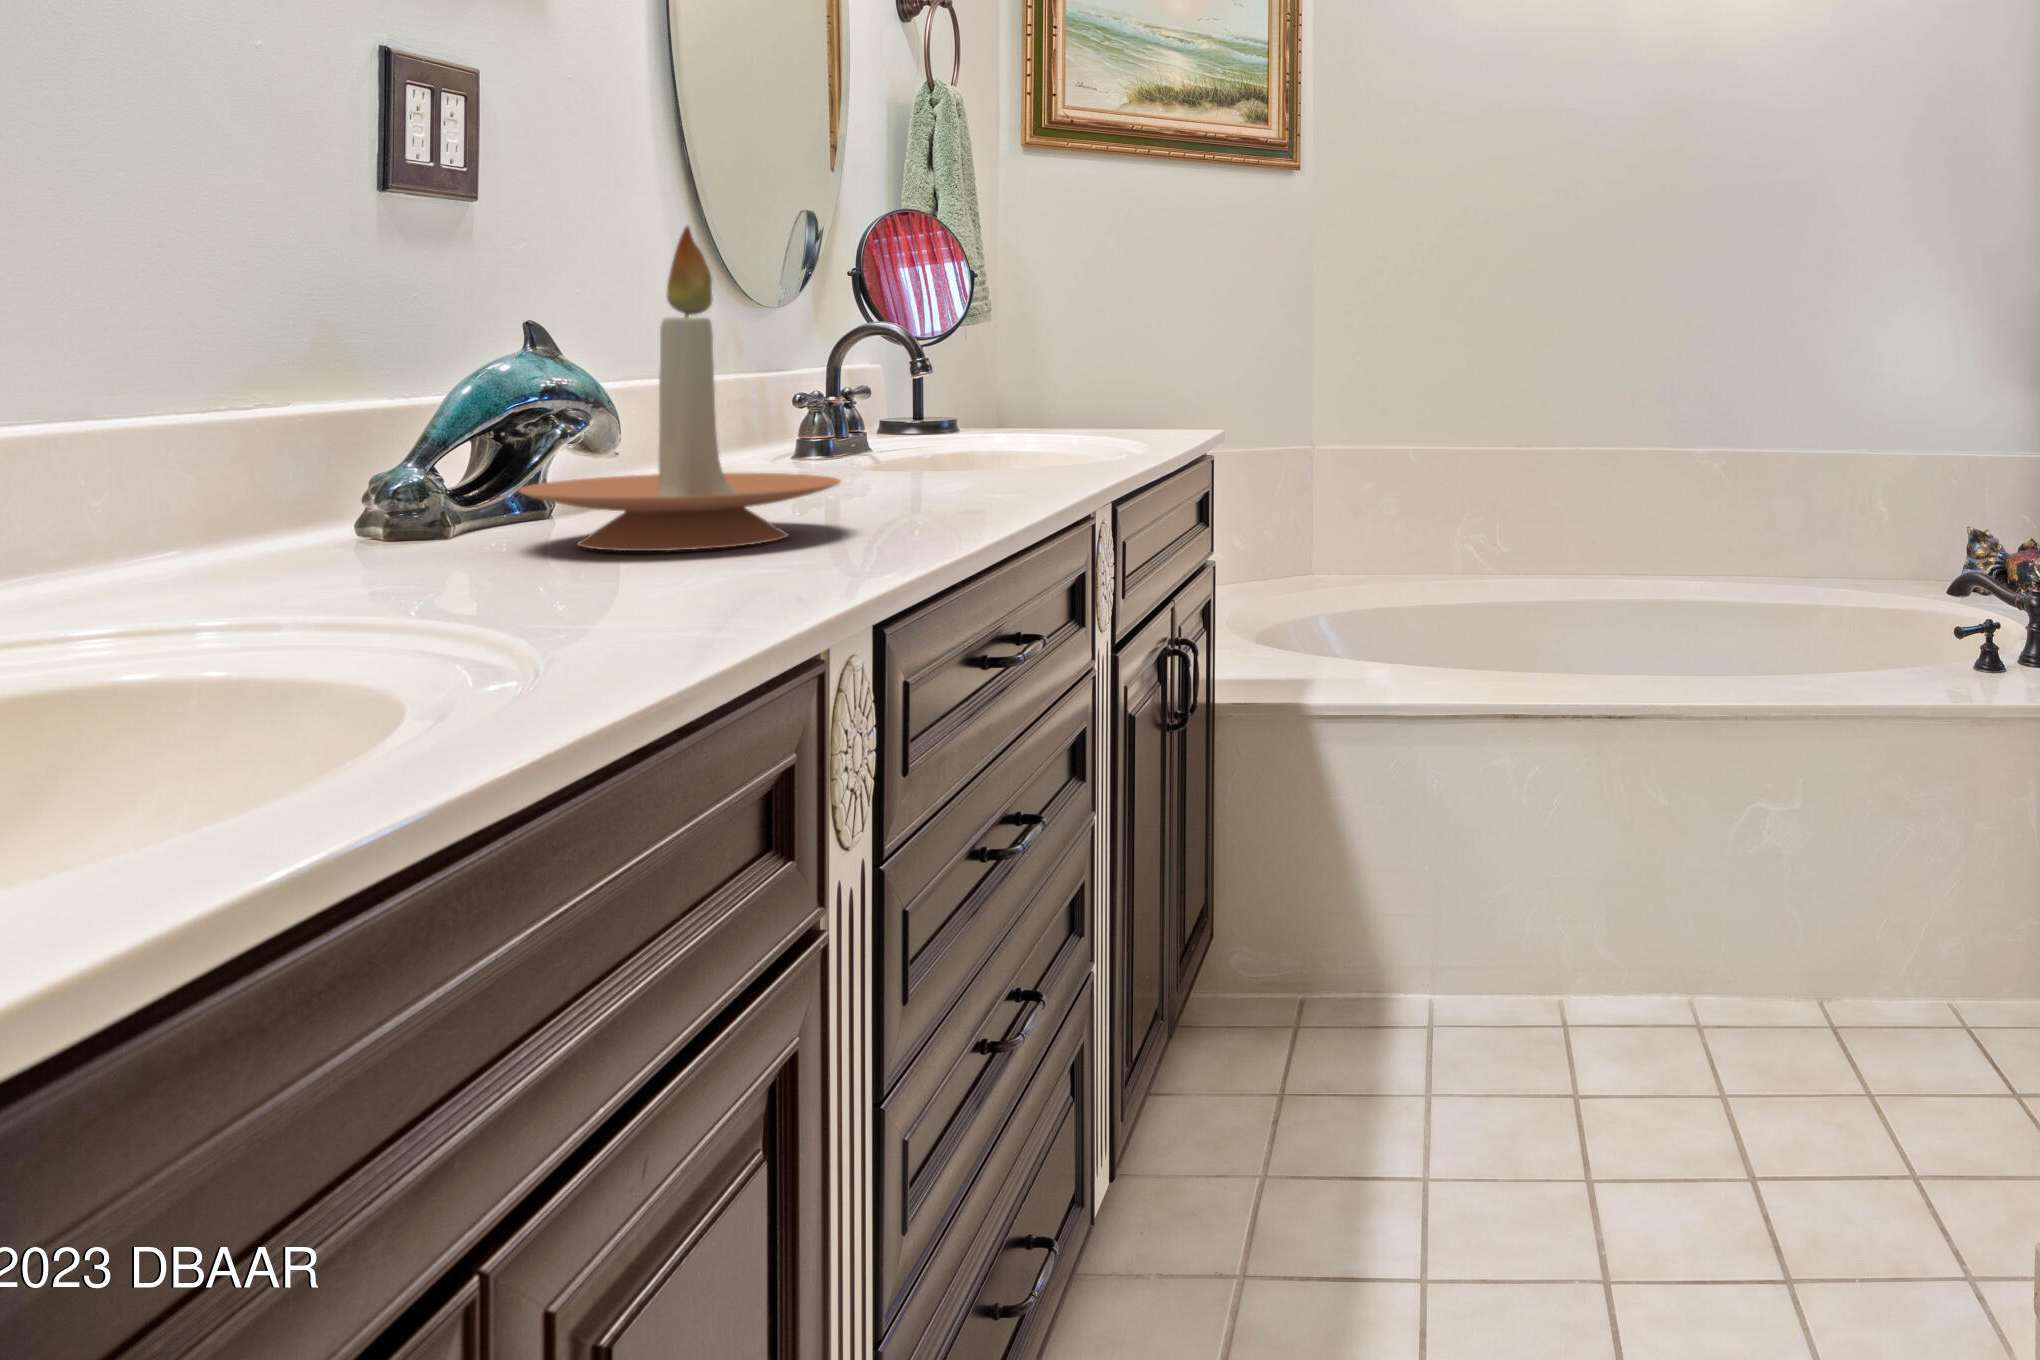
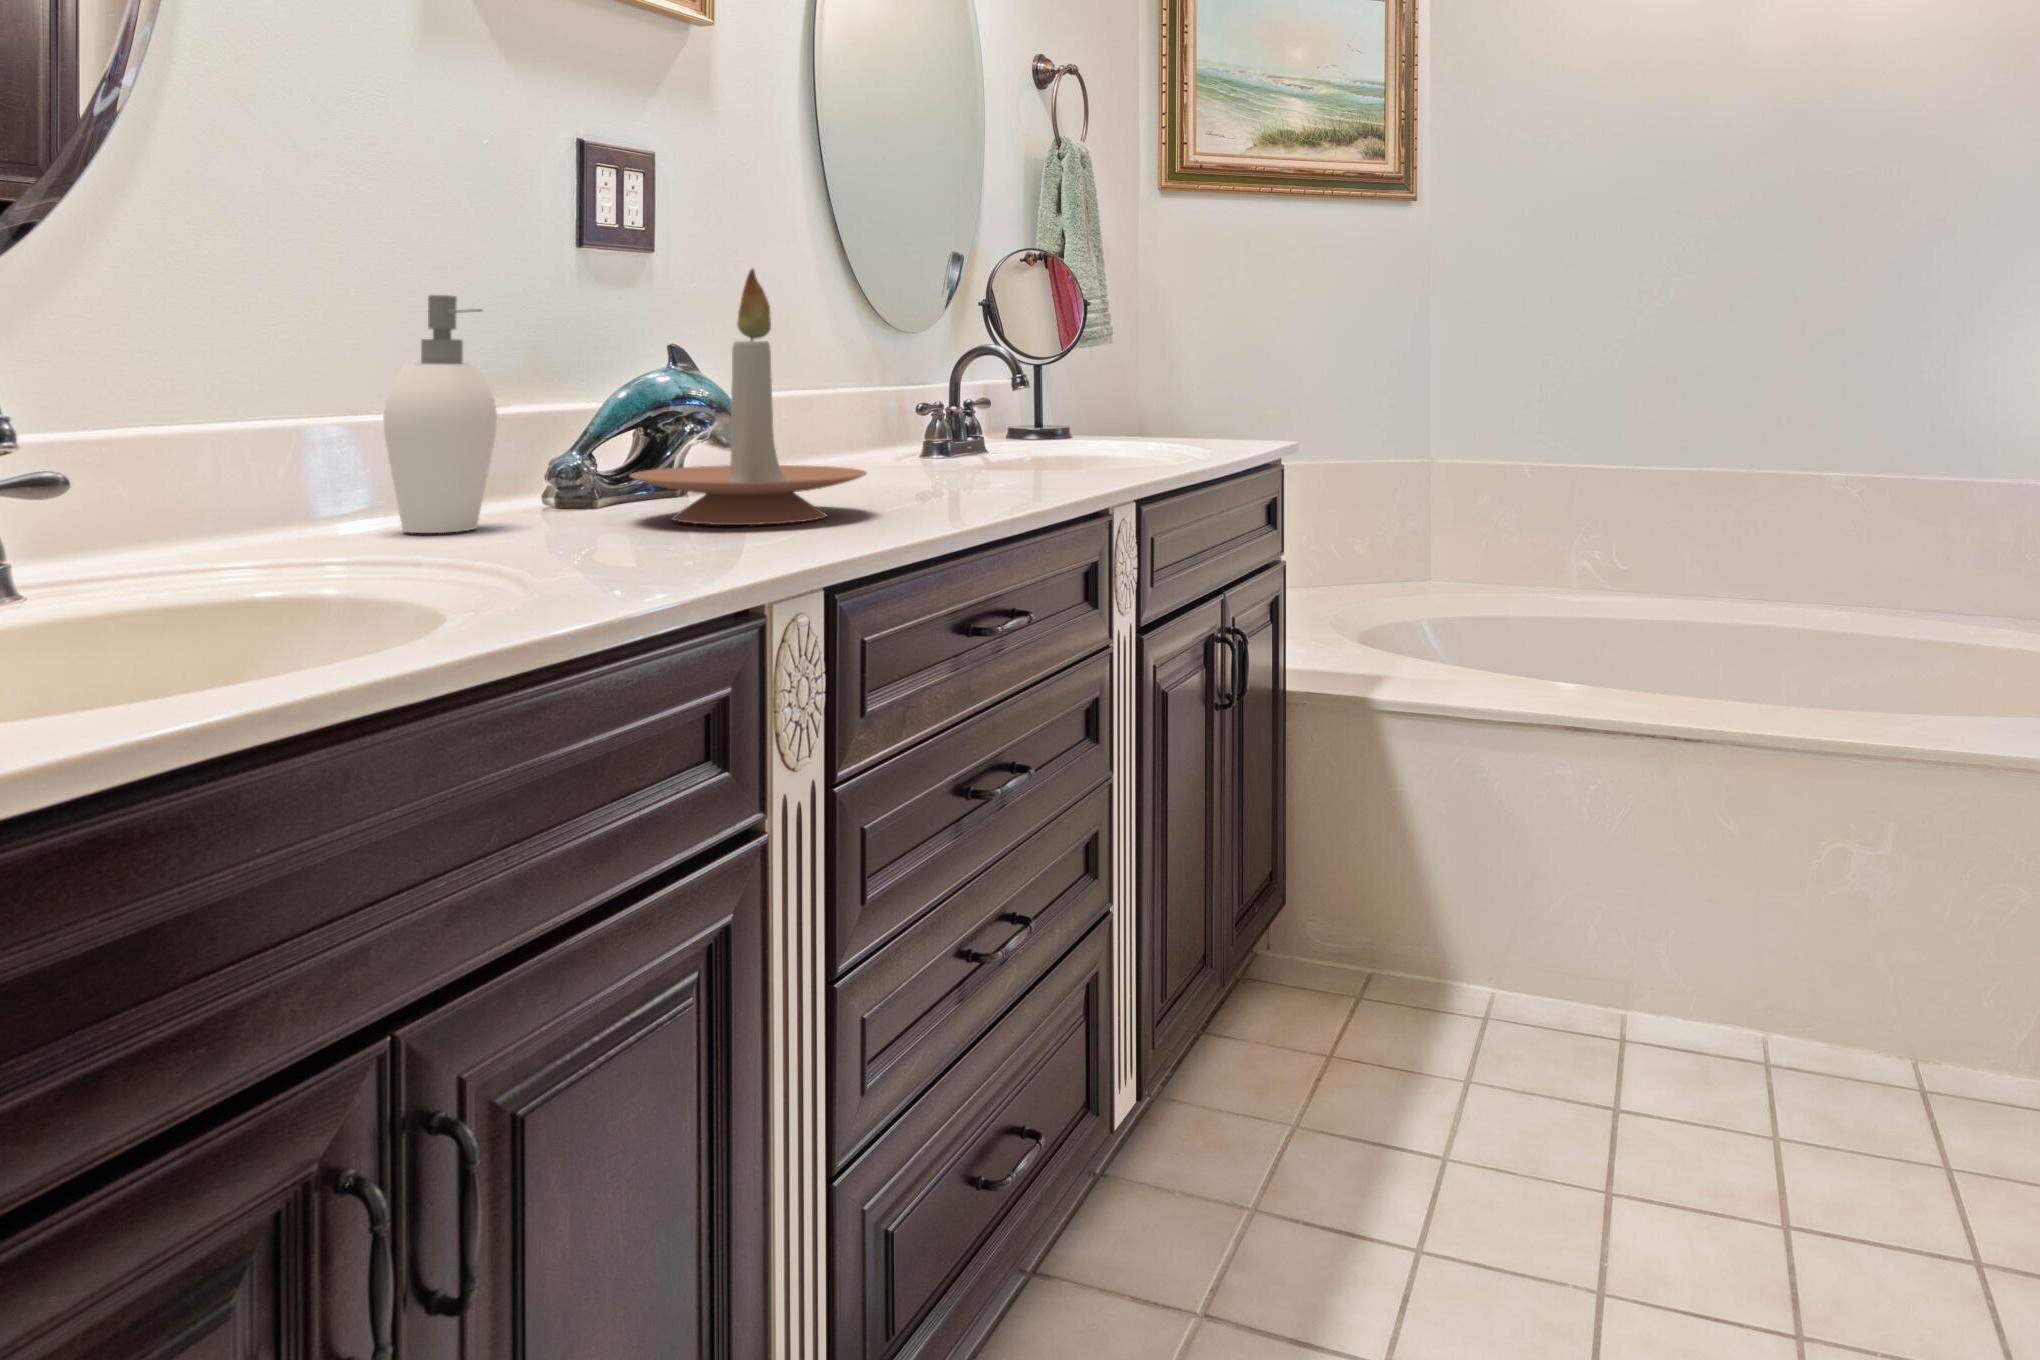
soap dispenser: none [143,251,324,582] -> present [383,295,497,533]

